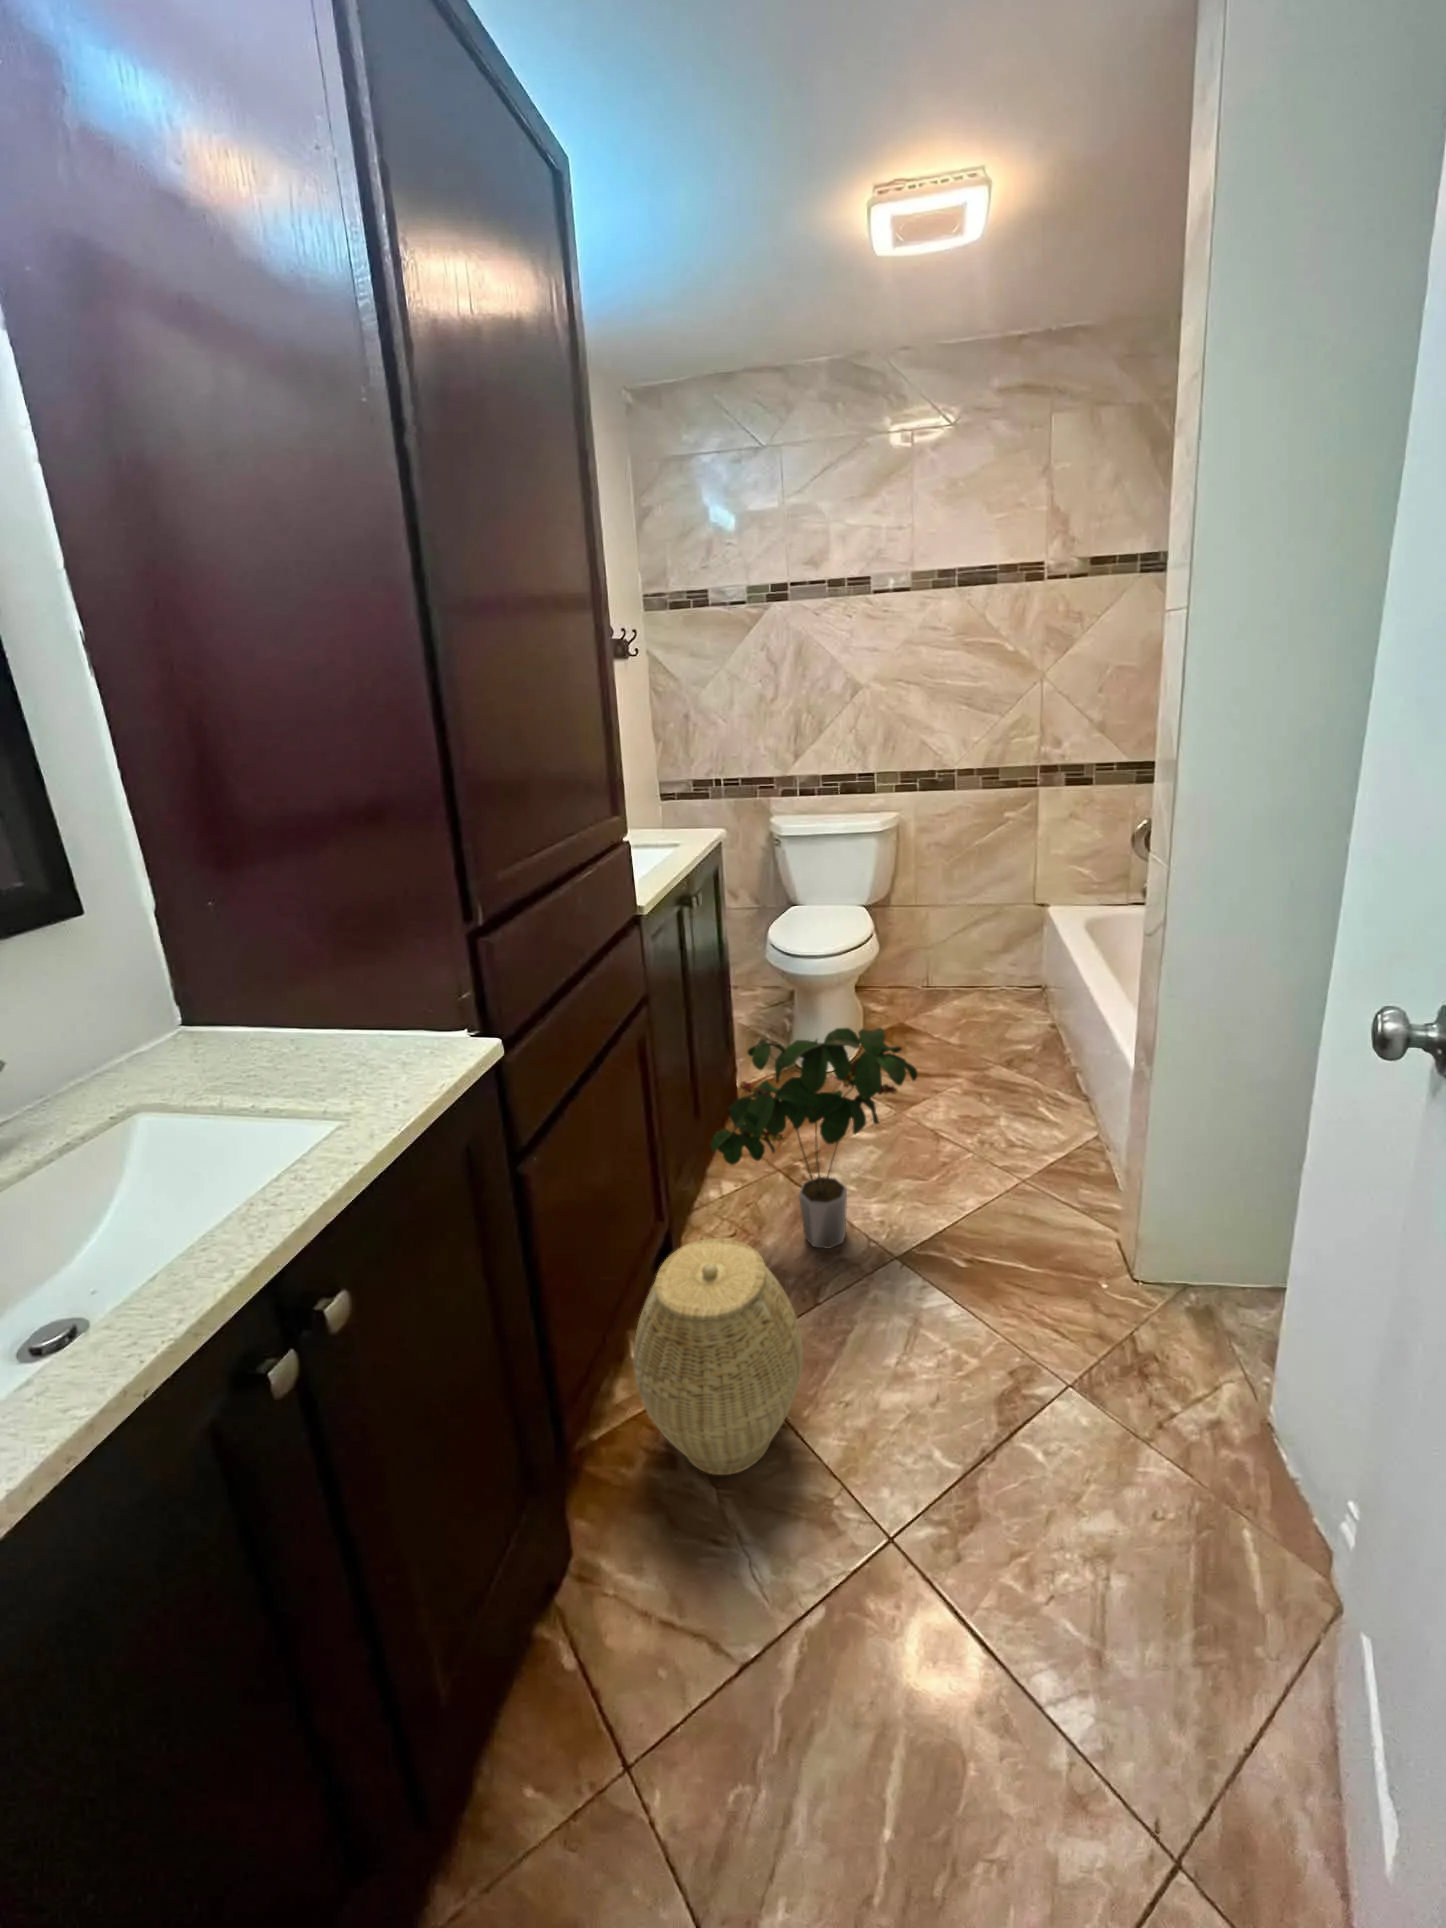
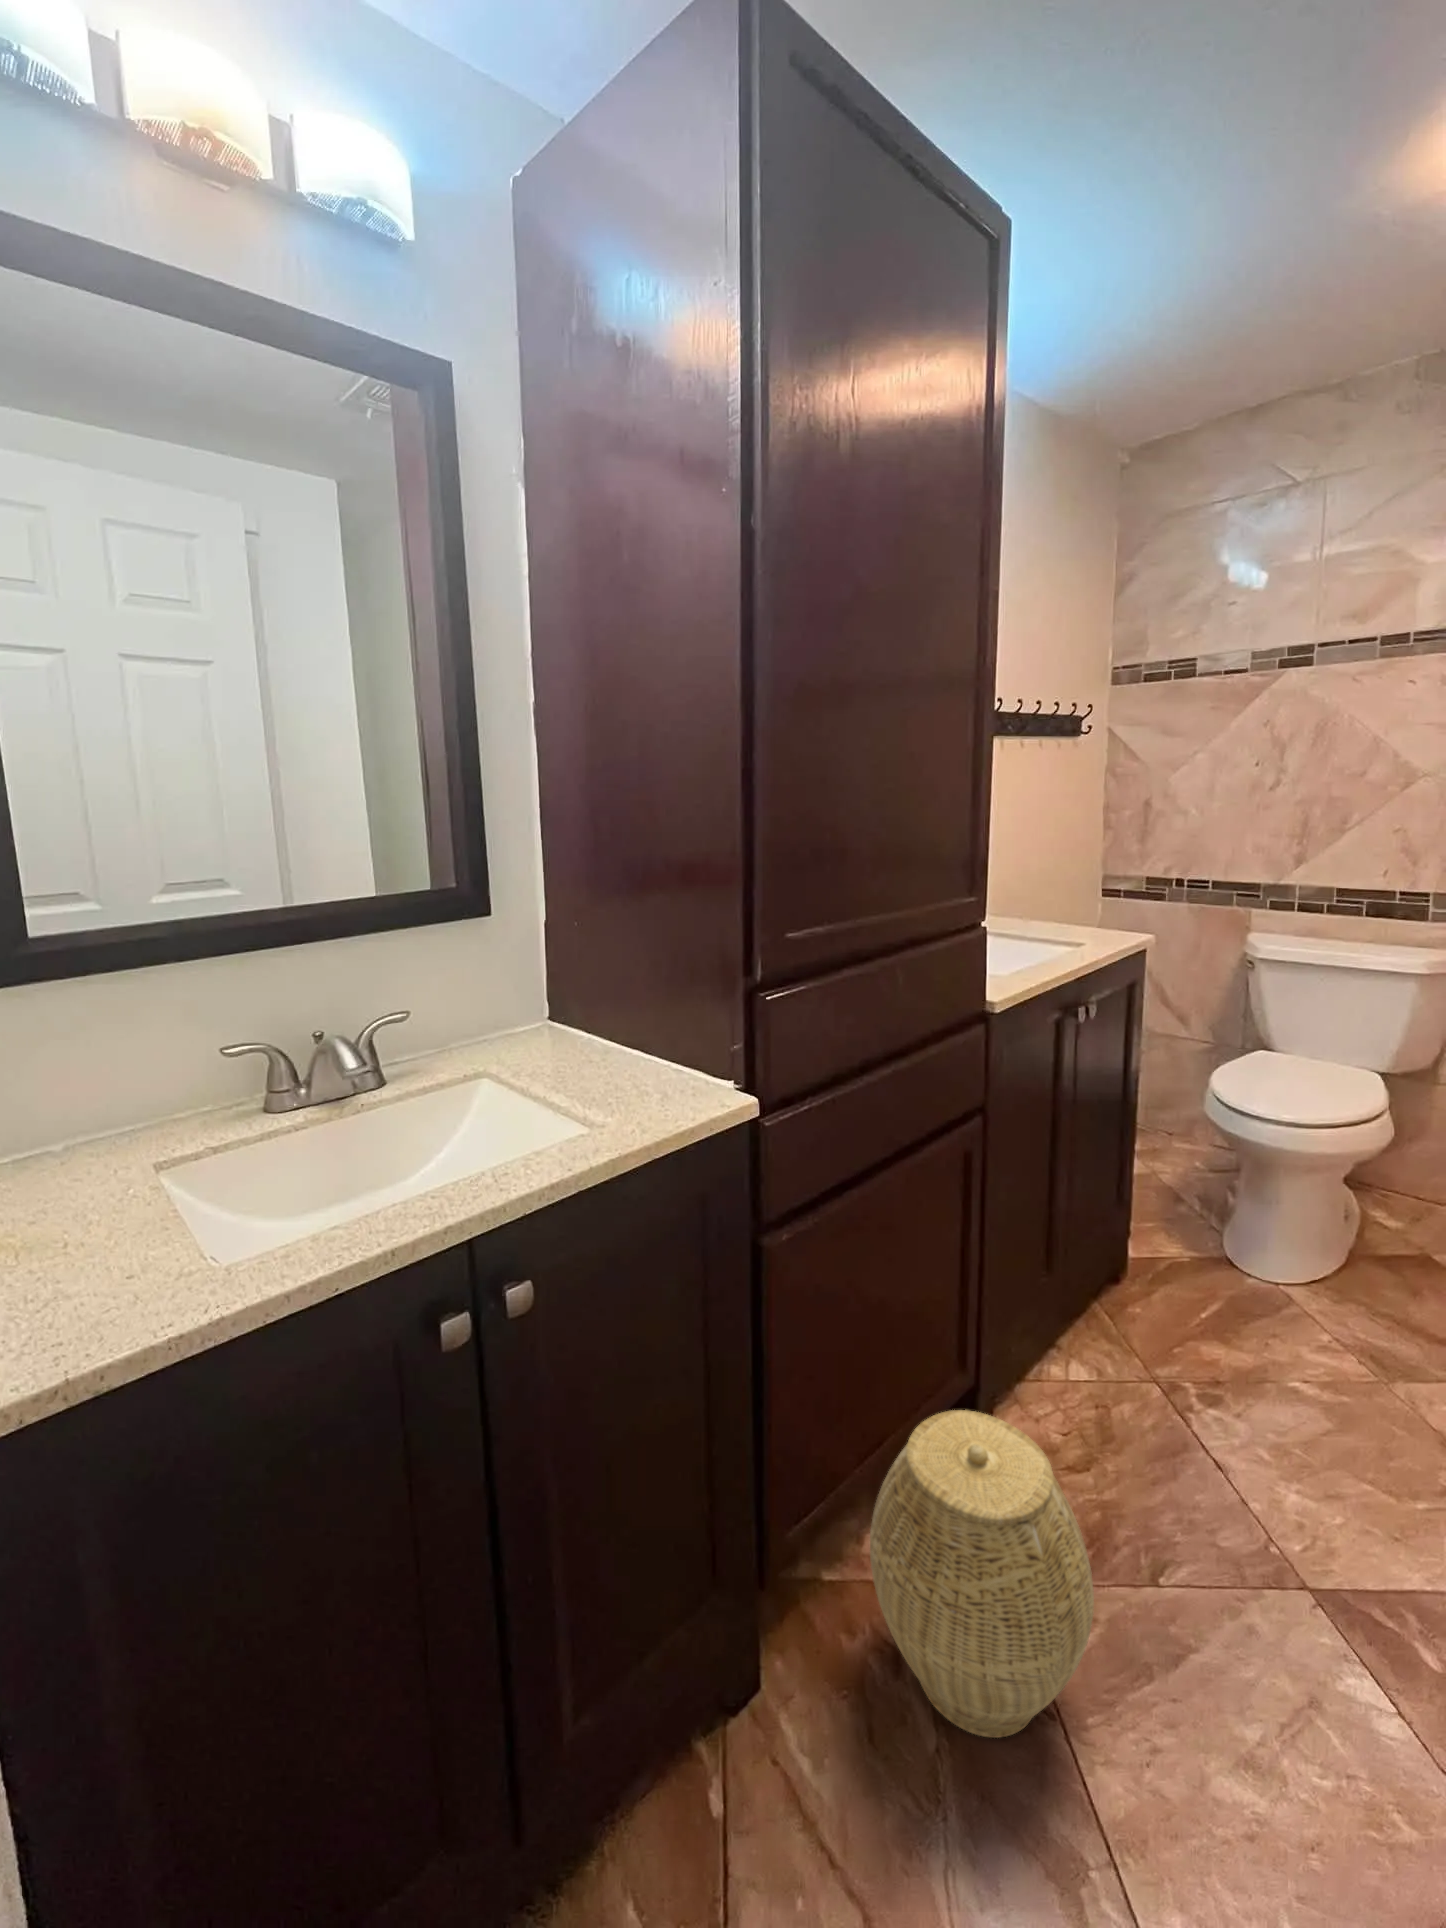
potted plant: present [711,1028,918,1249] -> none [1048,1198,1389,1520]

